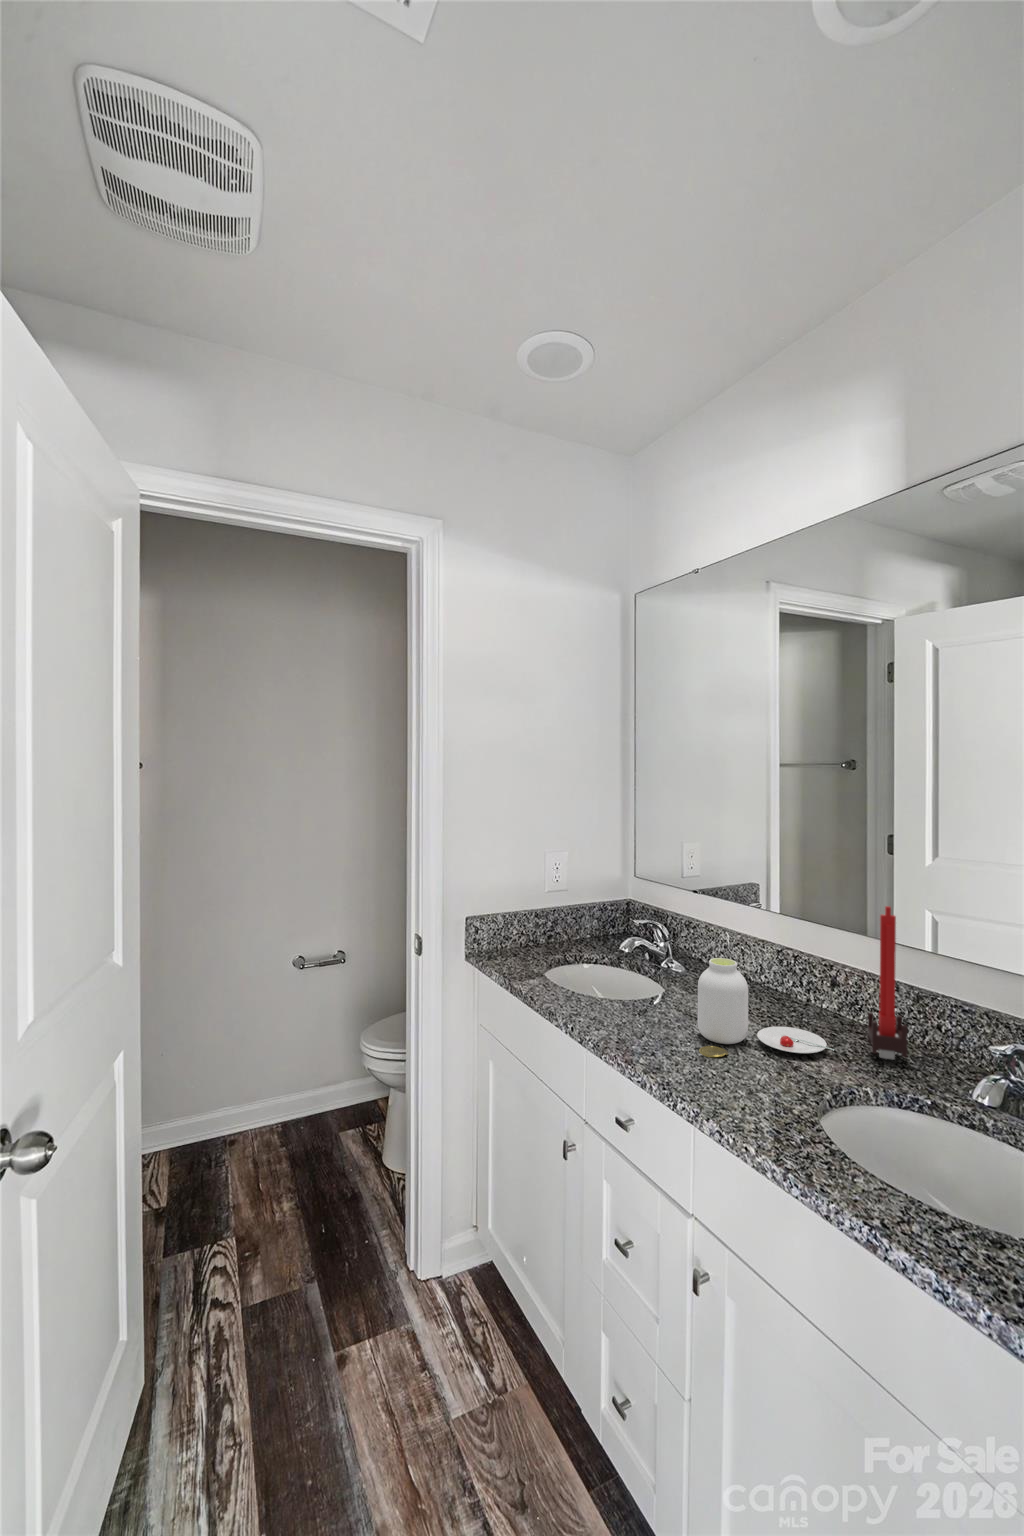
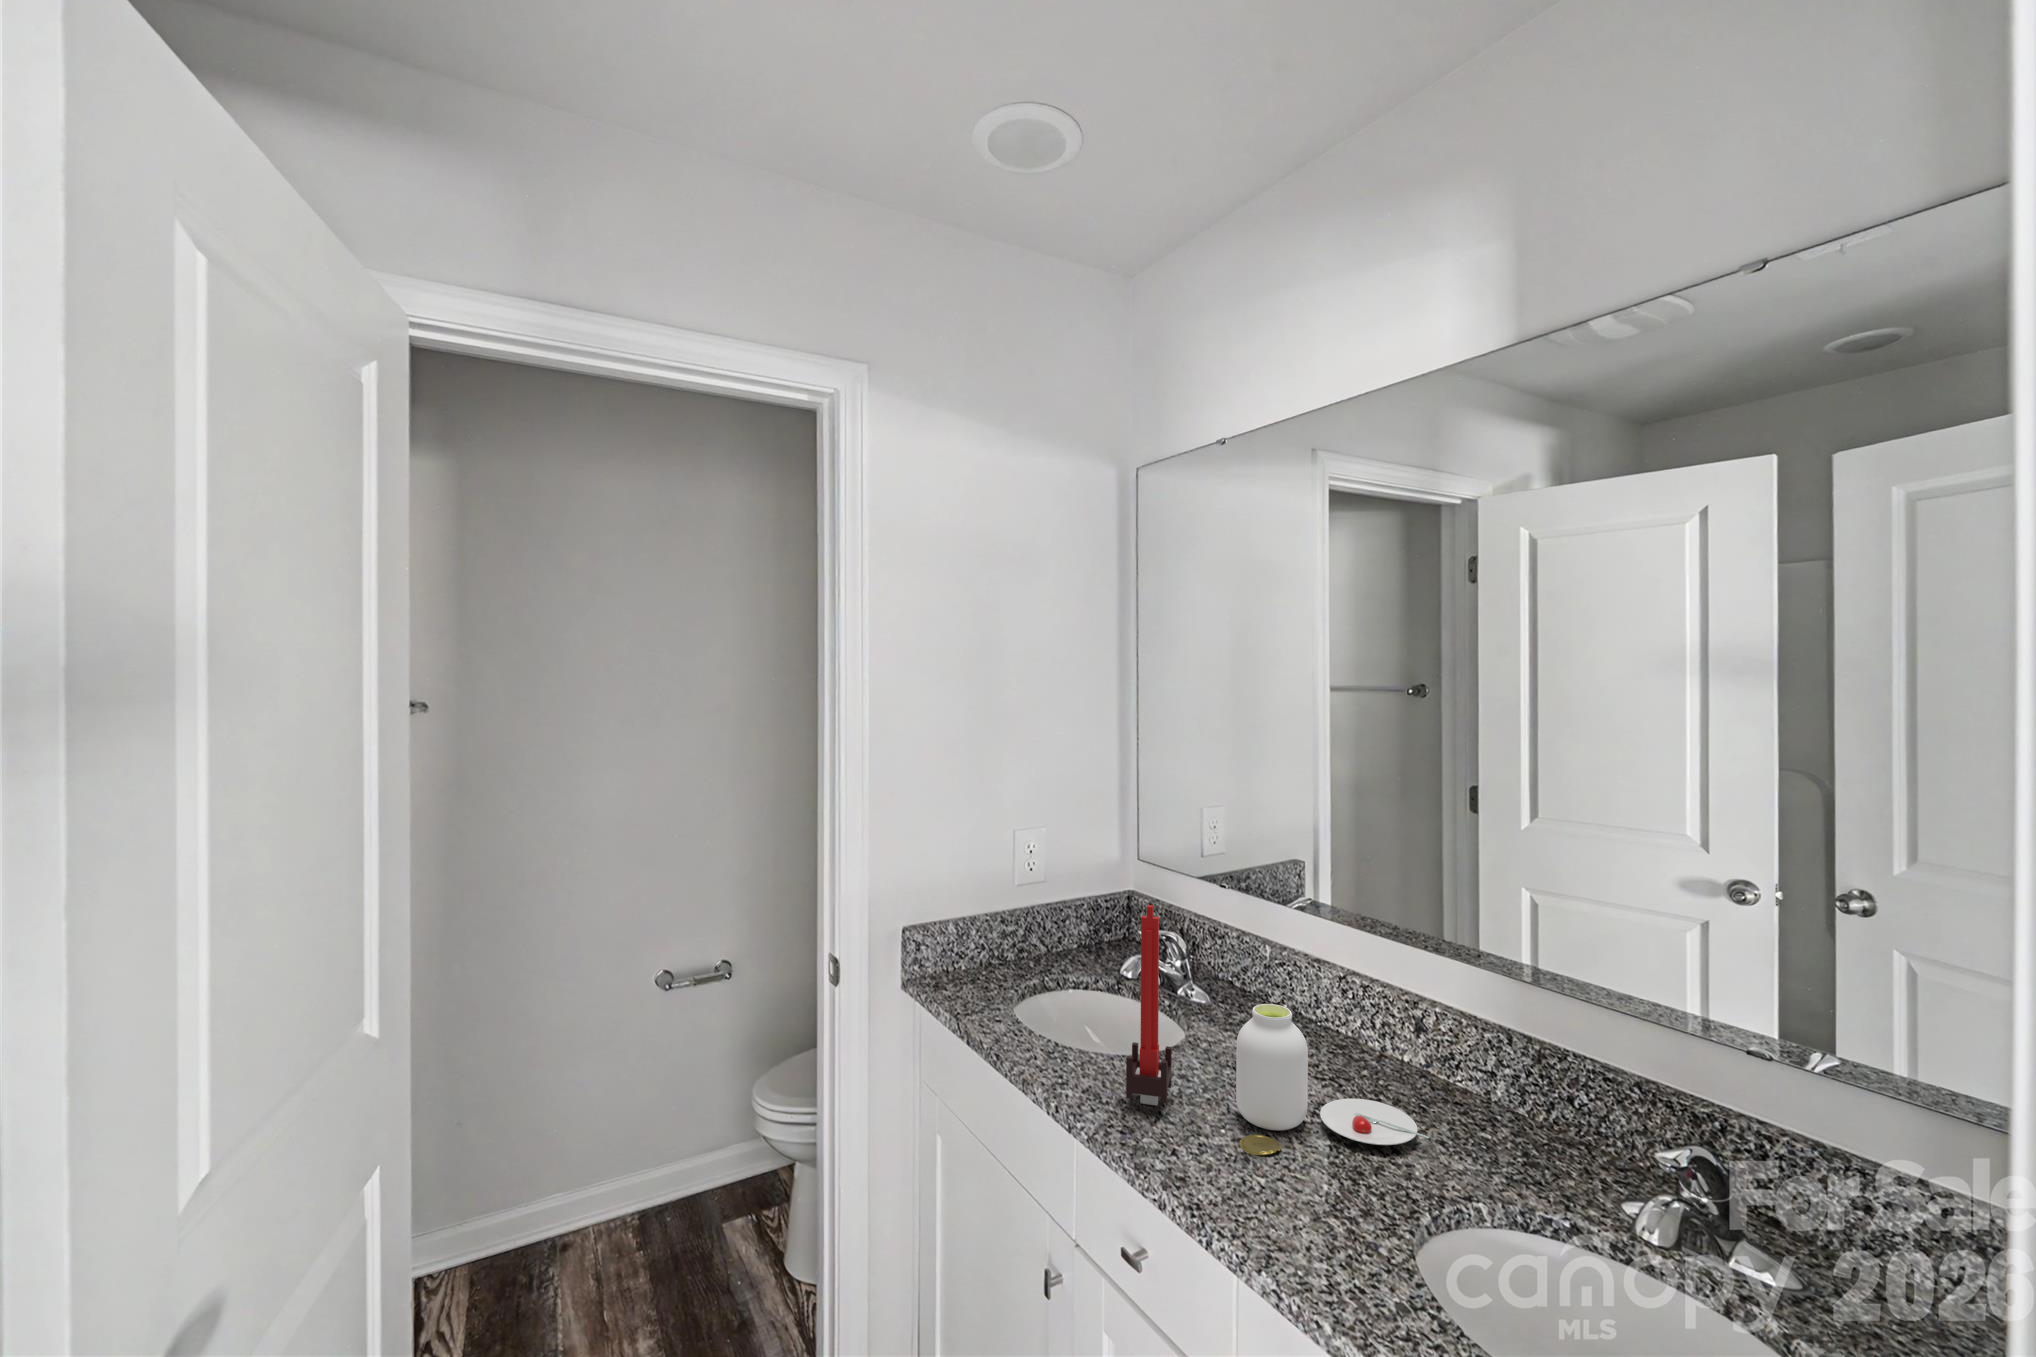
candle: present [868,906,908,1059] -> present [1126,905,1172,1105]

